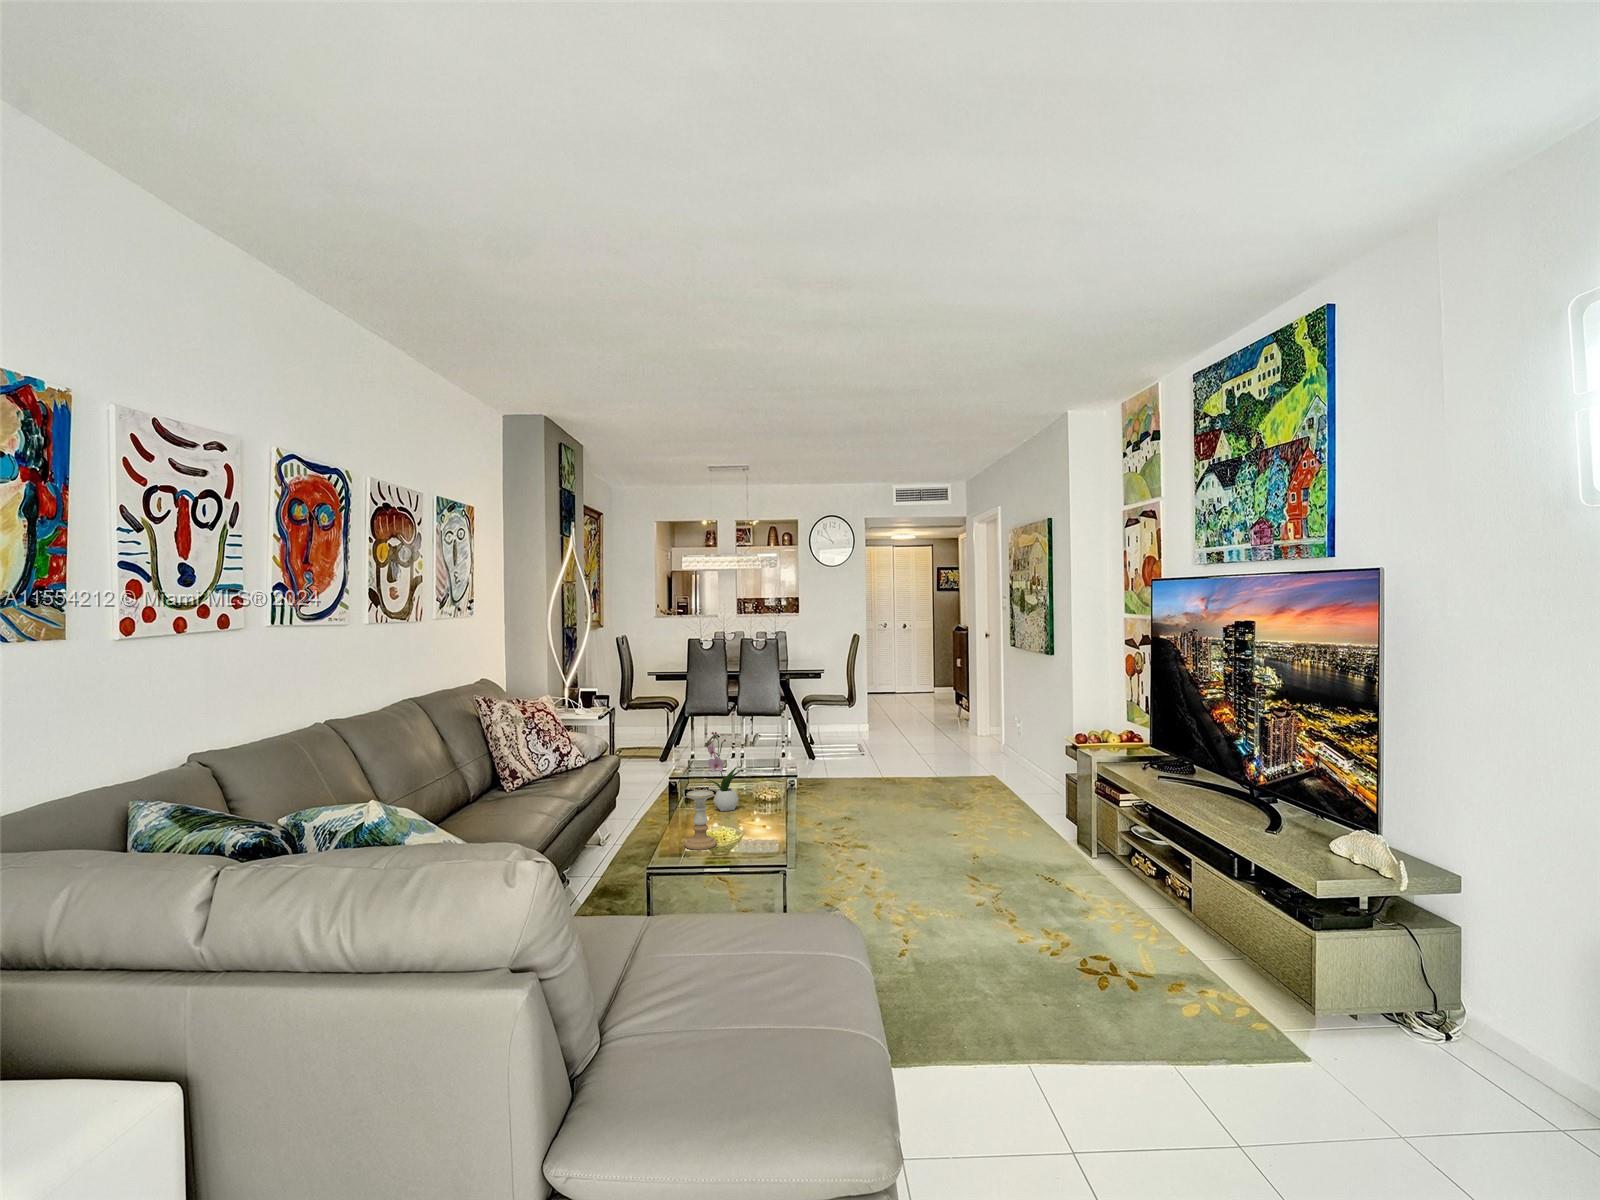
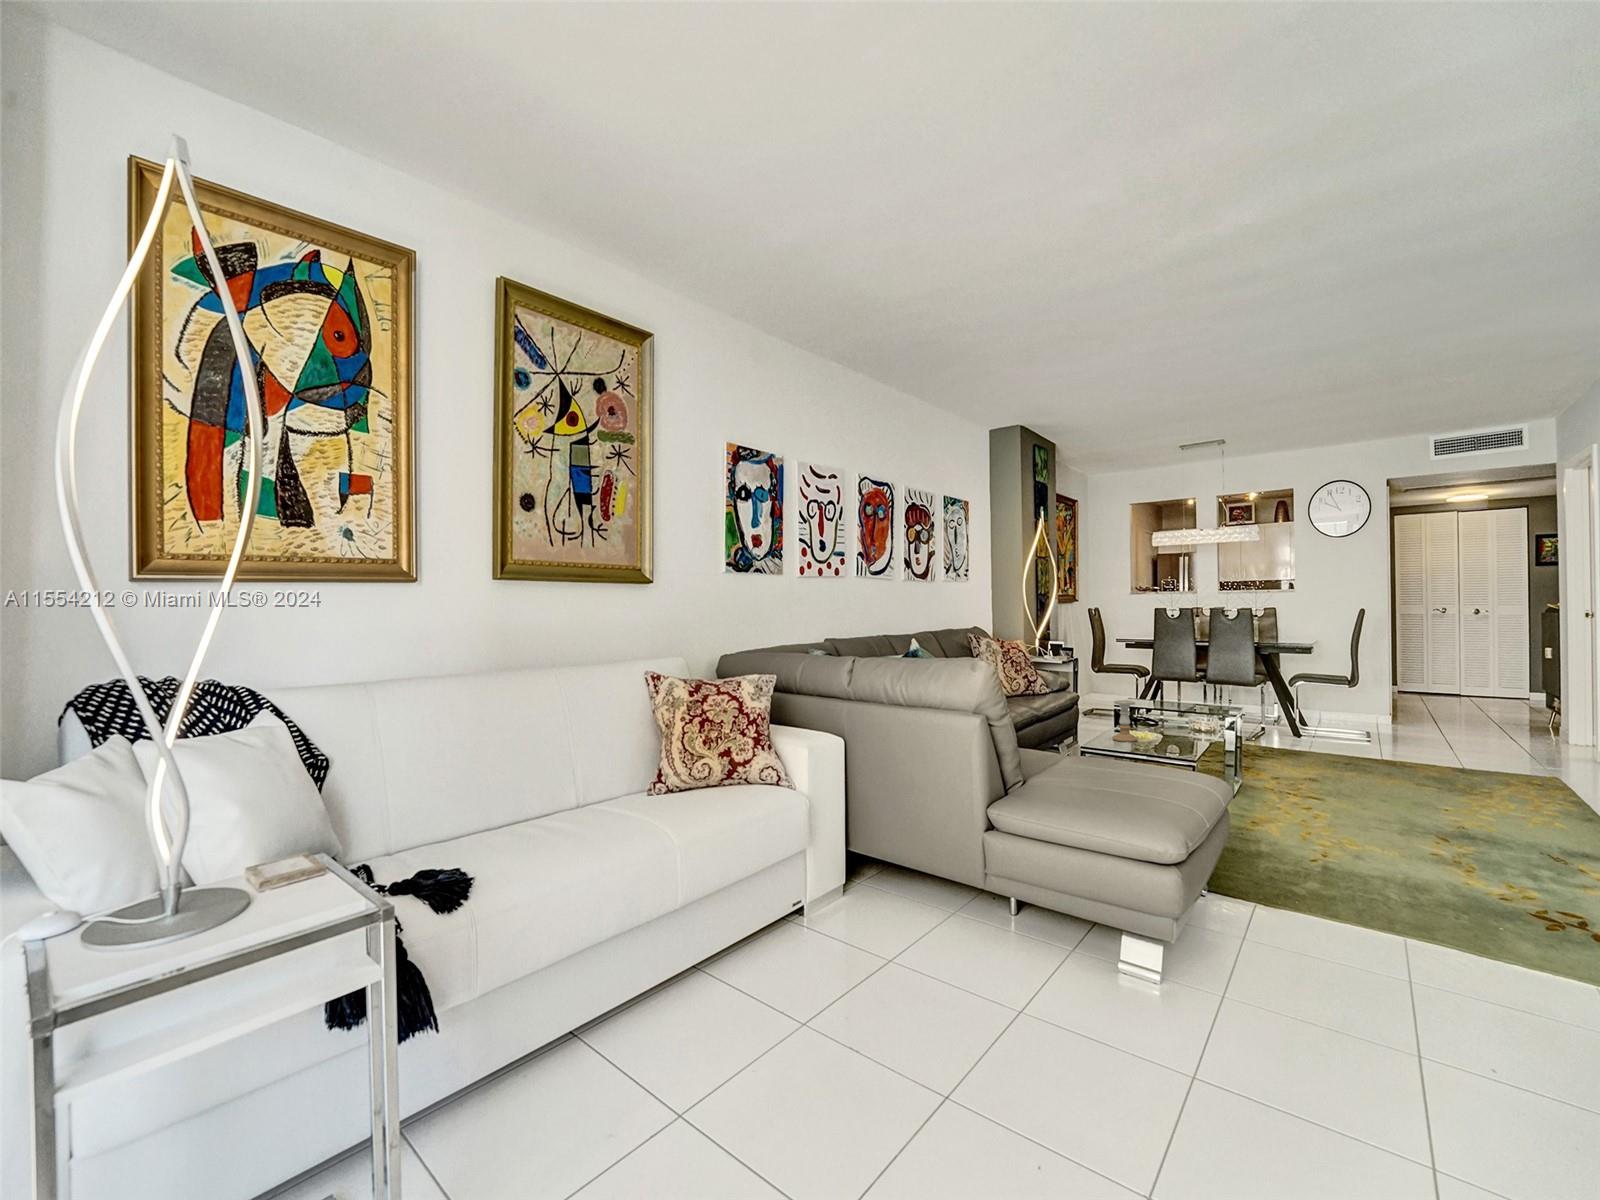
flower arrangement: present [708,732,740,811] -> none [1140,666,1168,728]

